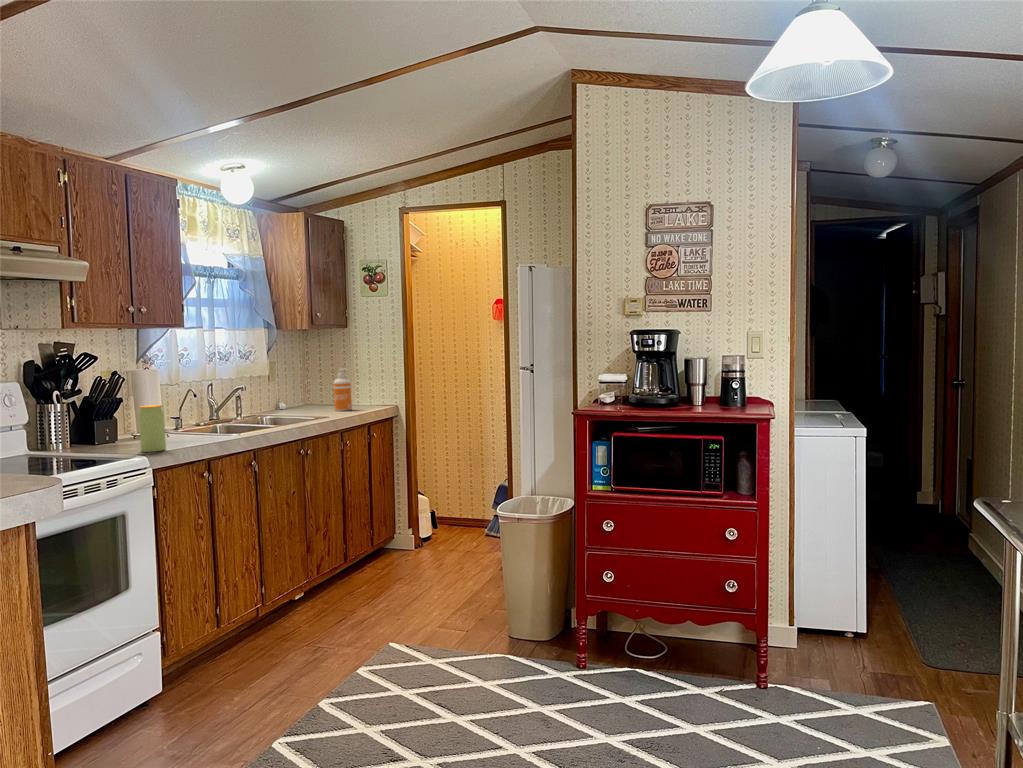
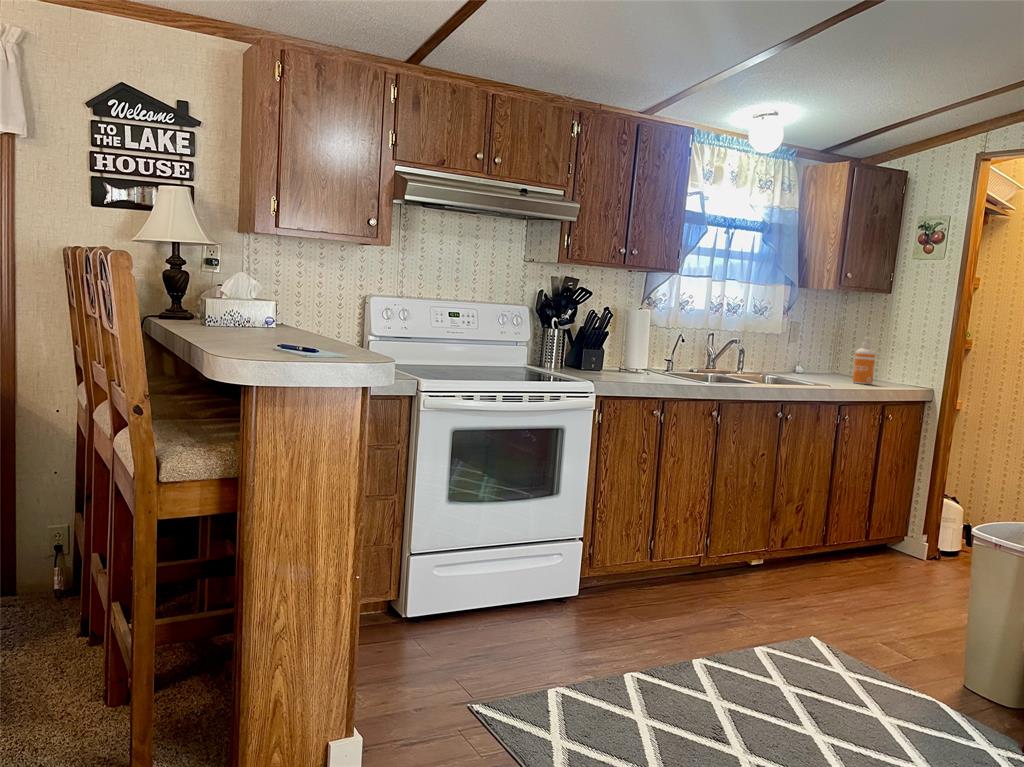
jar: present [139,405,166,452] -> none [605,338,629,381]

